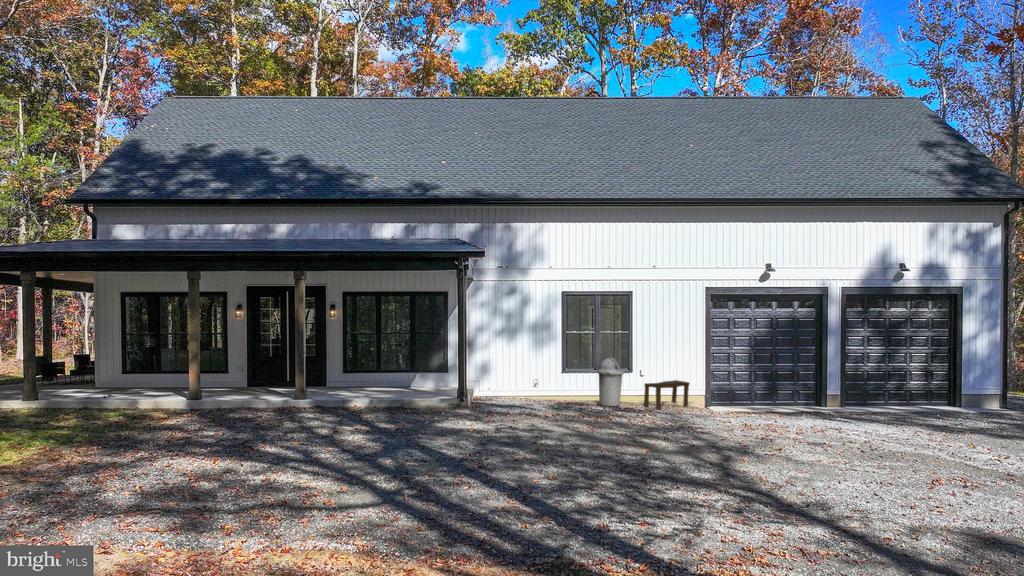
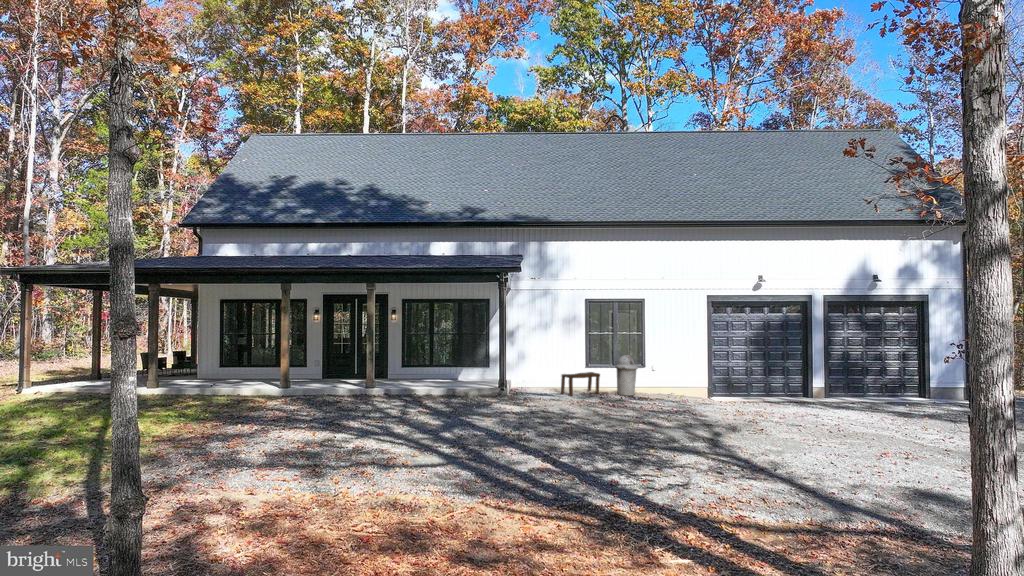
bench: present [644,380,689,410] -> present [561,372,600,396]

